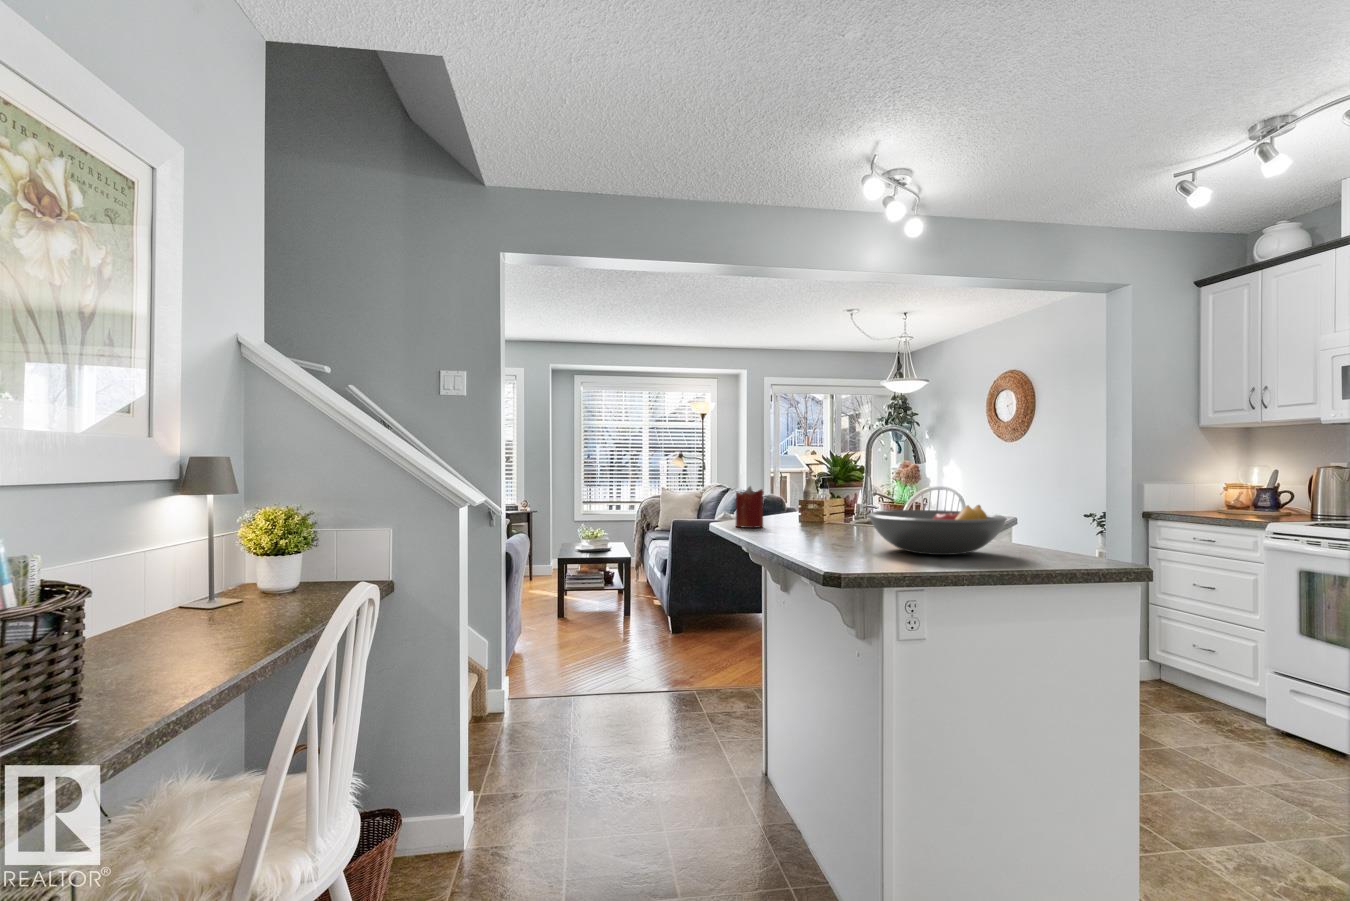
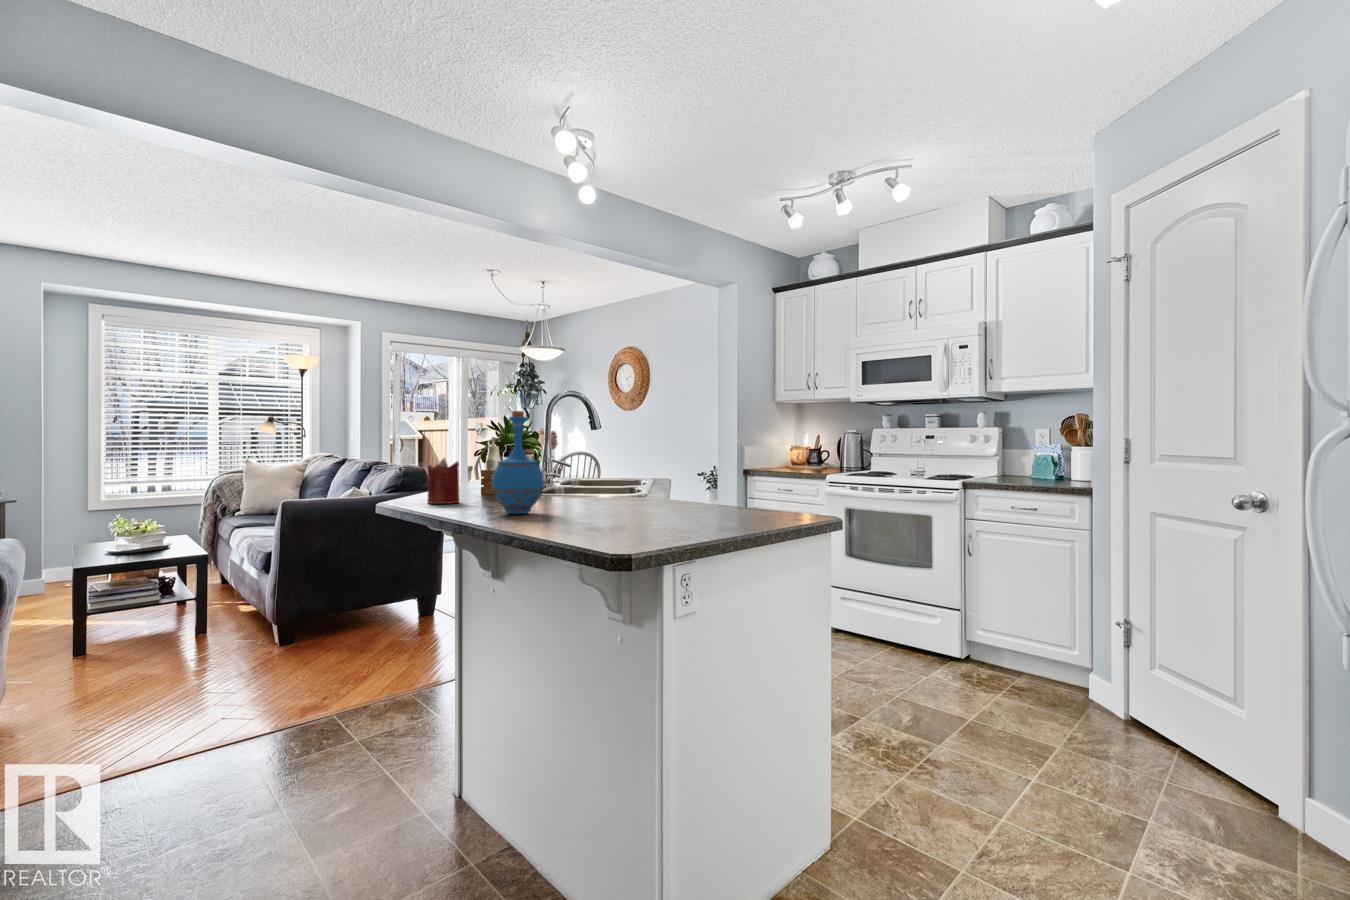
bottle: none [775,442,825,540] -> present [492,411,544,514]
fruit bowl: present [868,505,1007,555] -> none [596,471,716,519]

